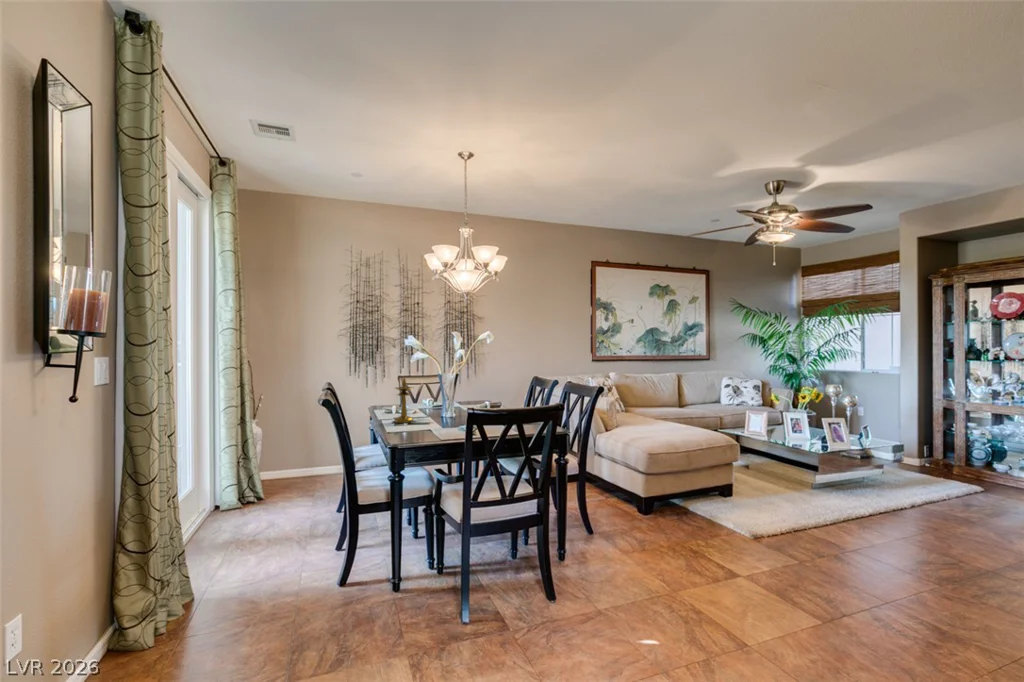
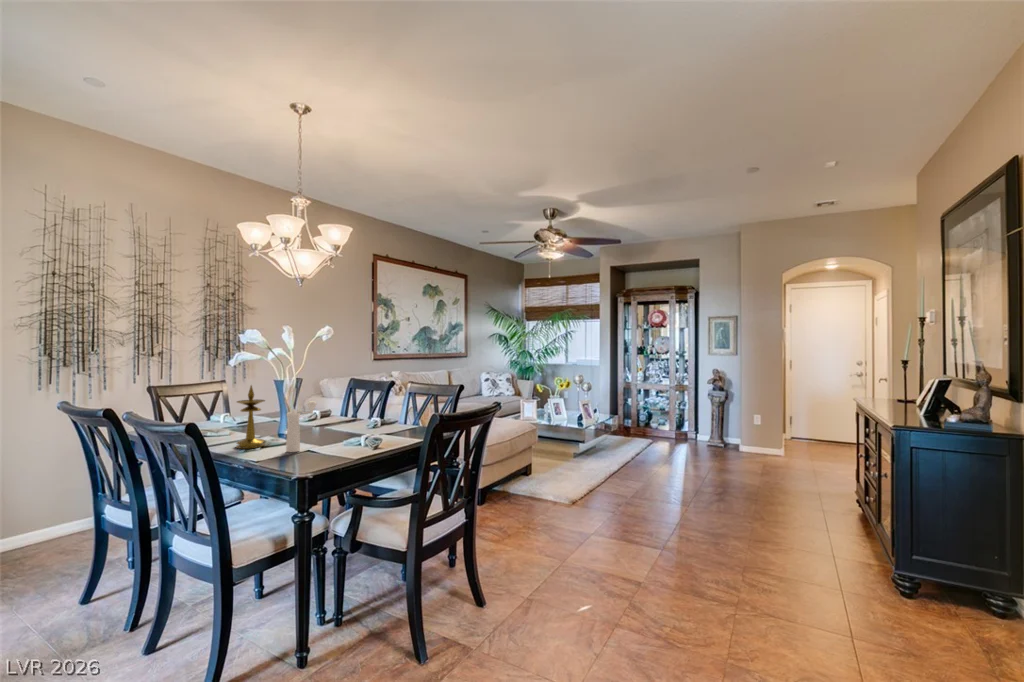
pepper mill: none [413,391,440,429] -> present [286,401,317,452]

